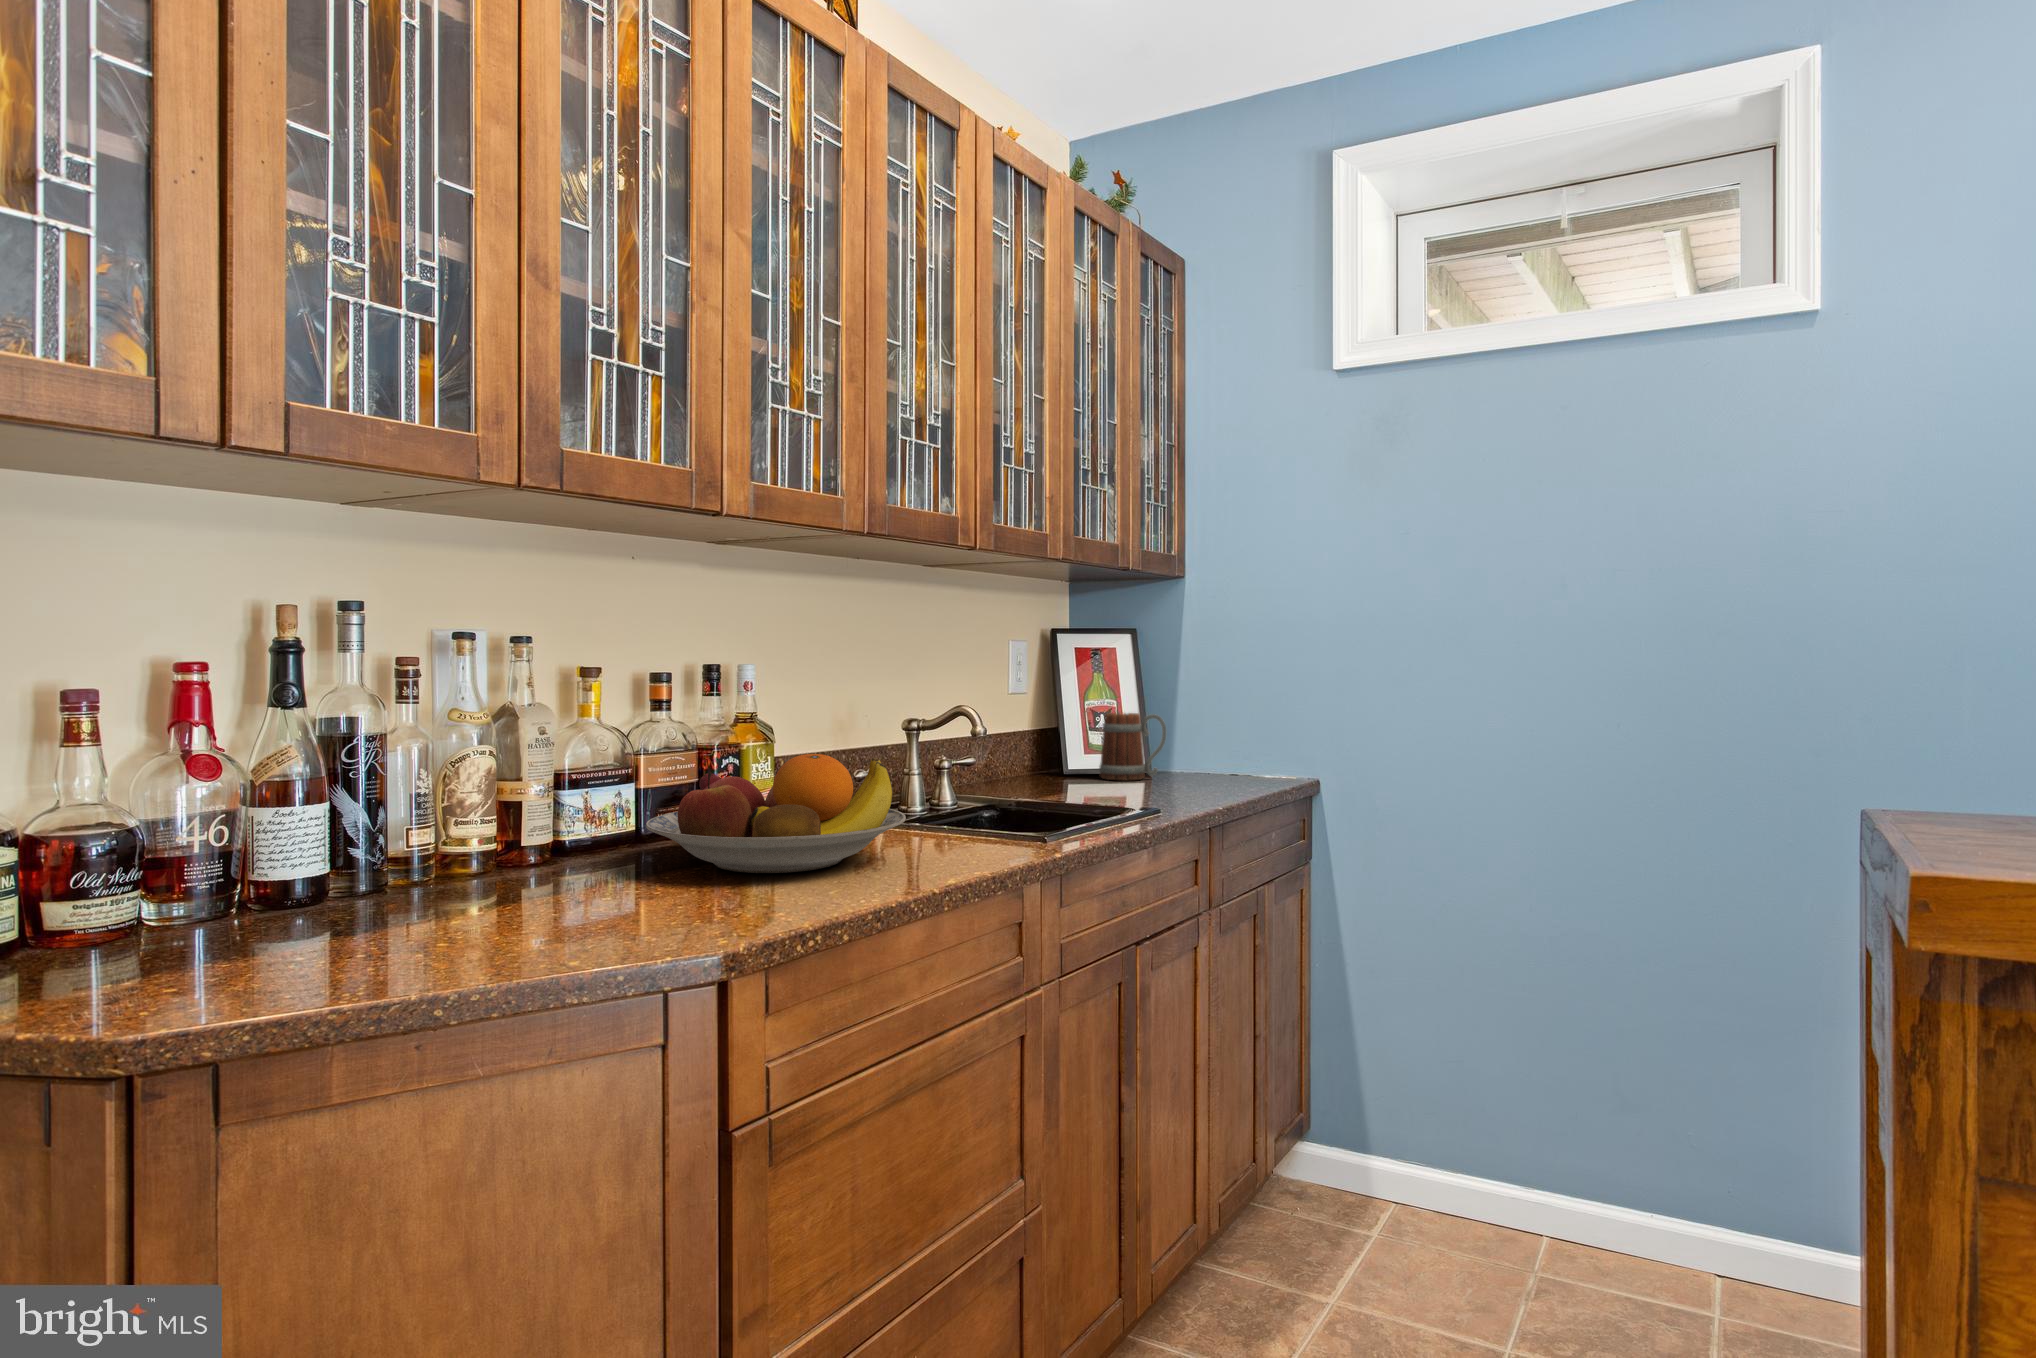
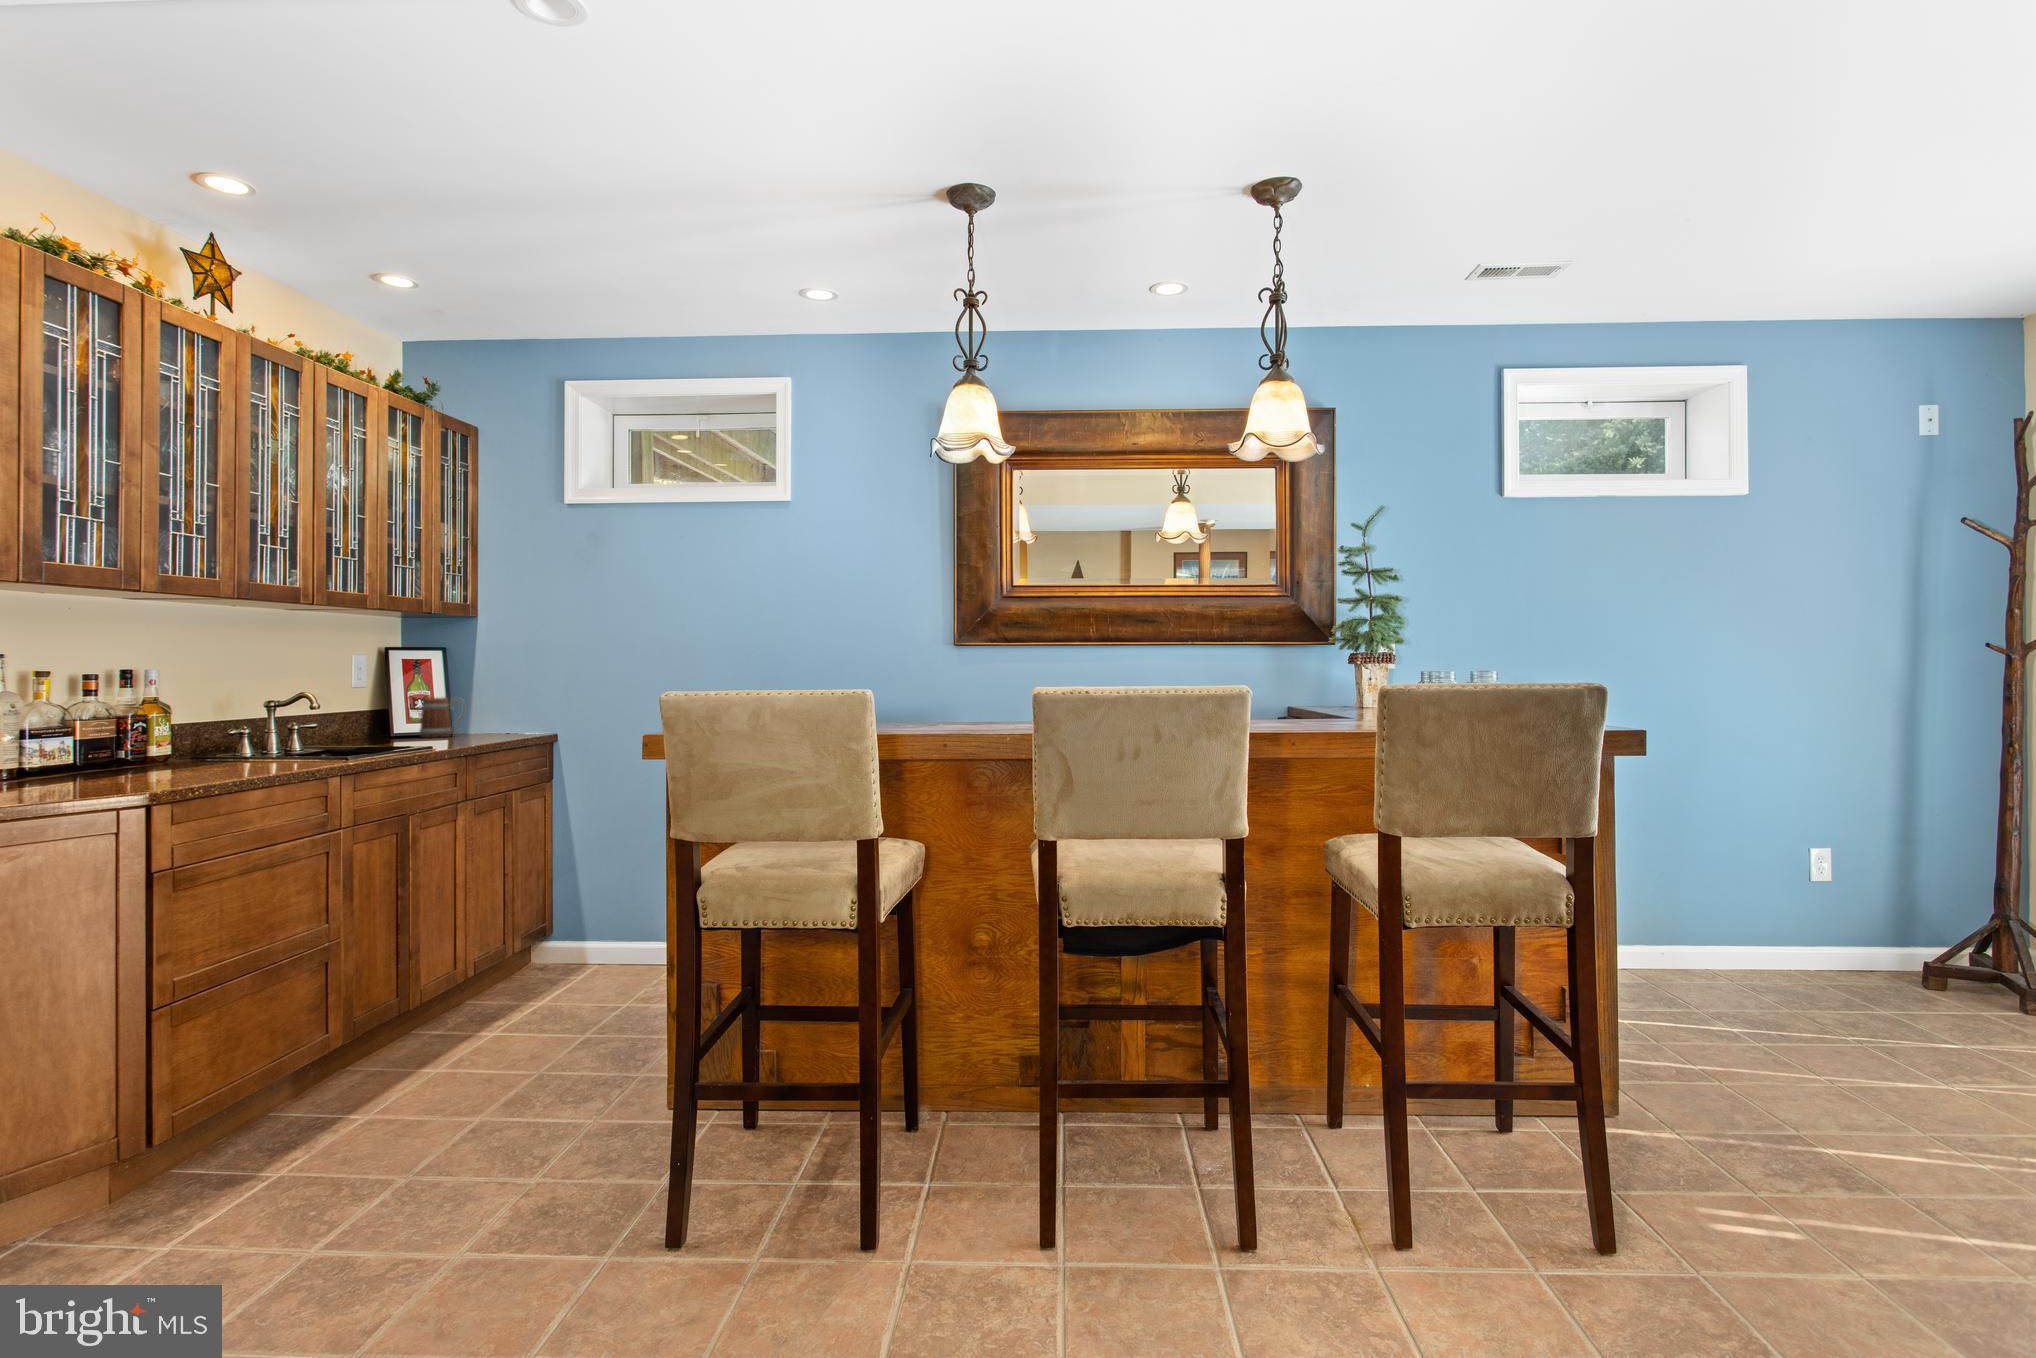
fruit bowl: present [646,754,906,873] -> none [91,715,267,775]

